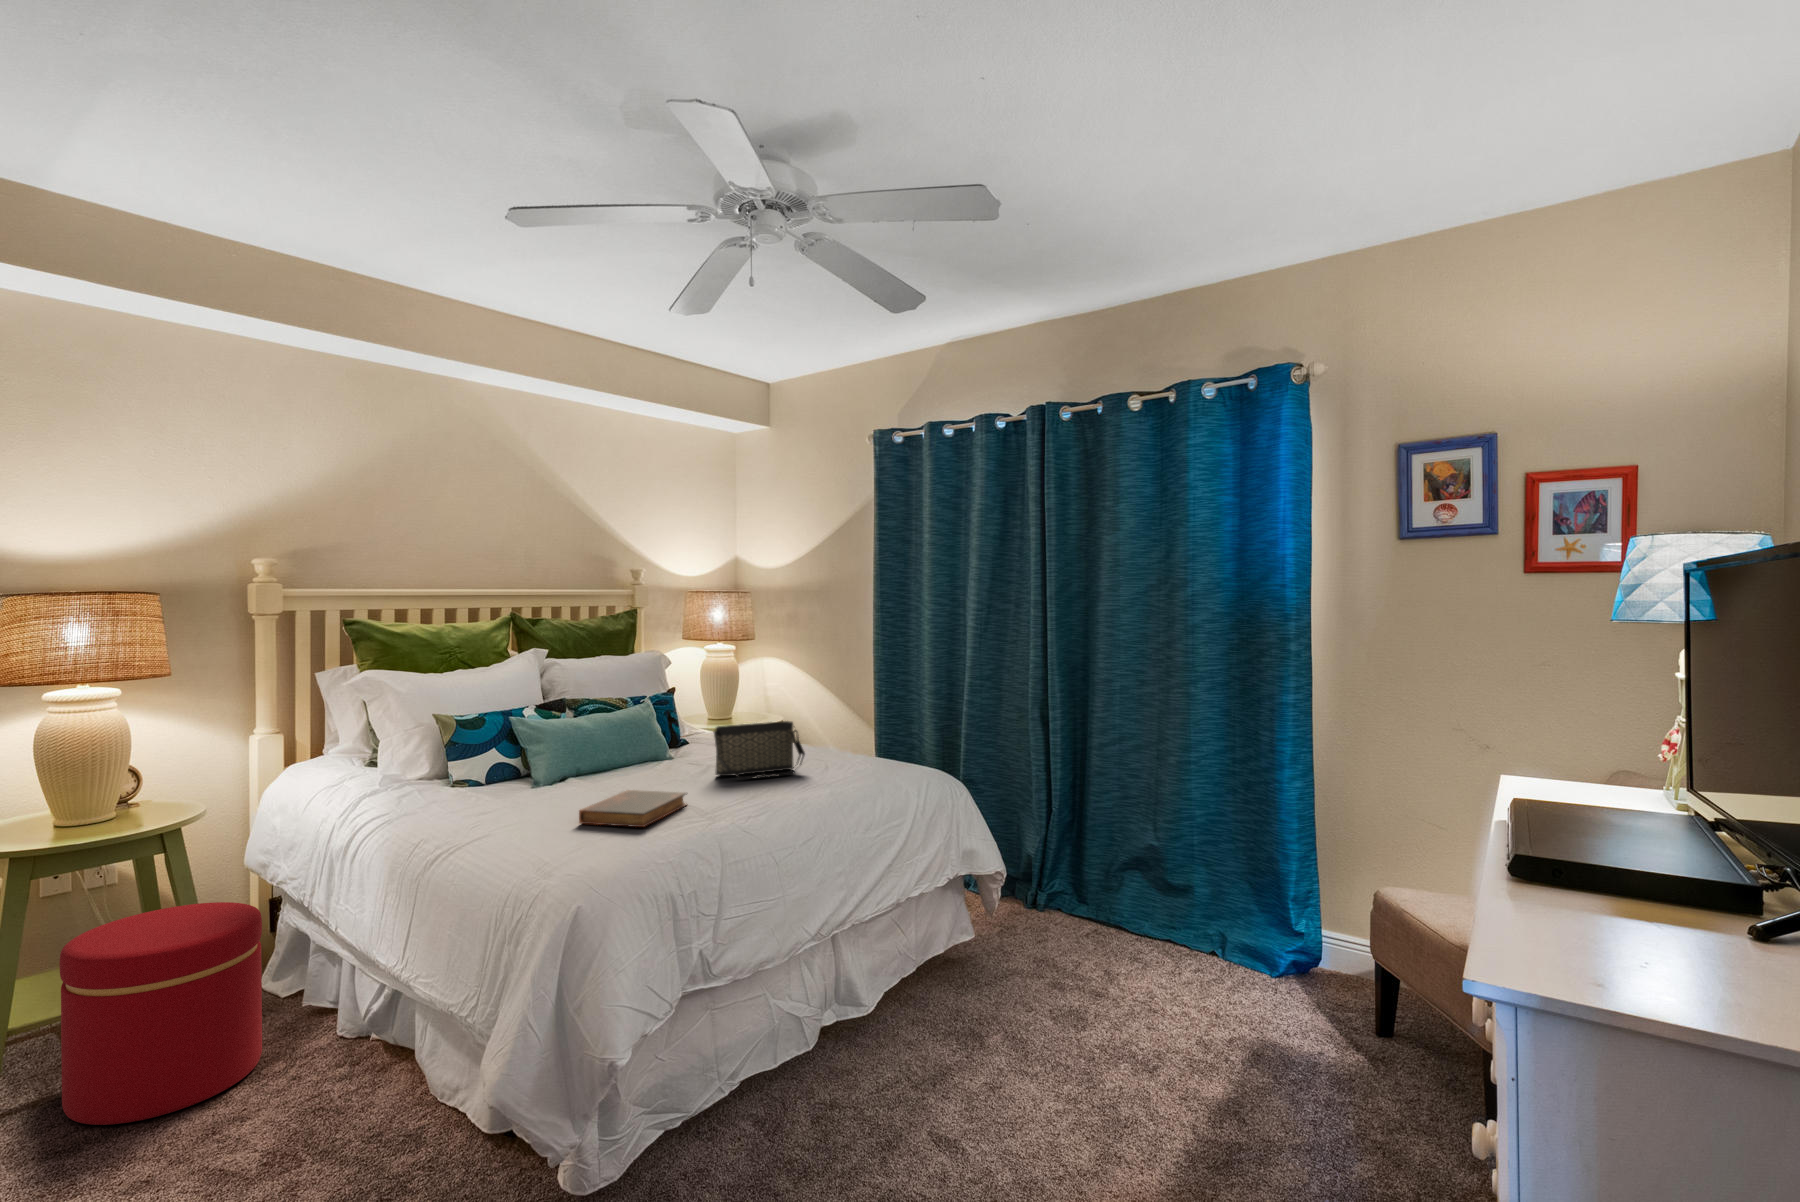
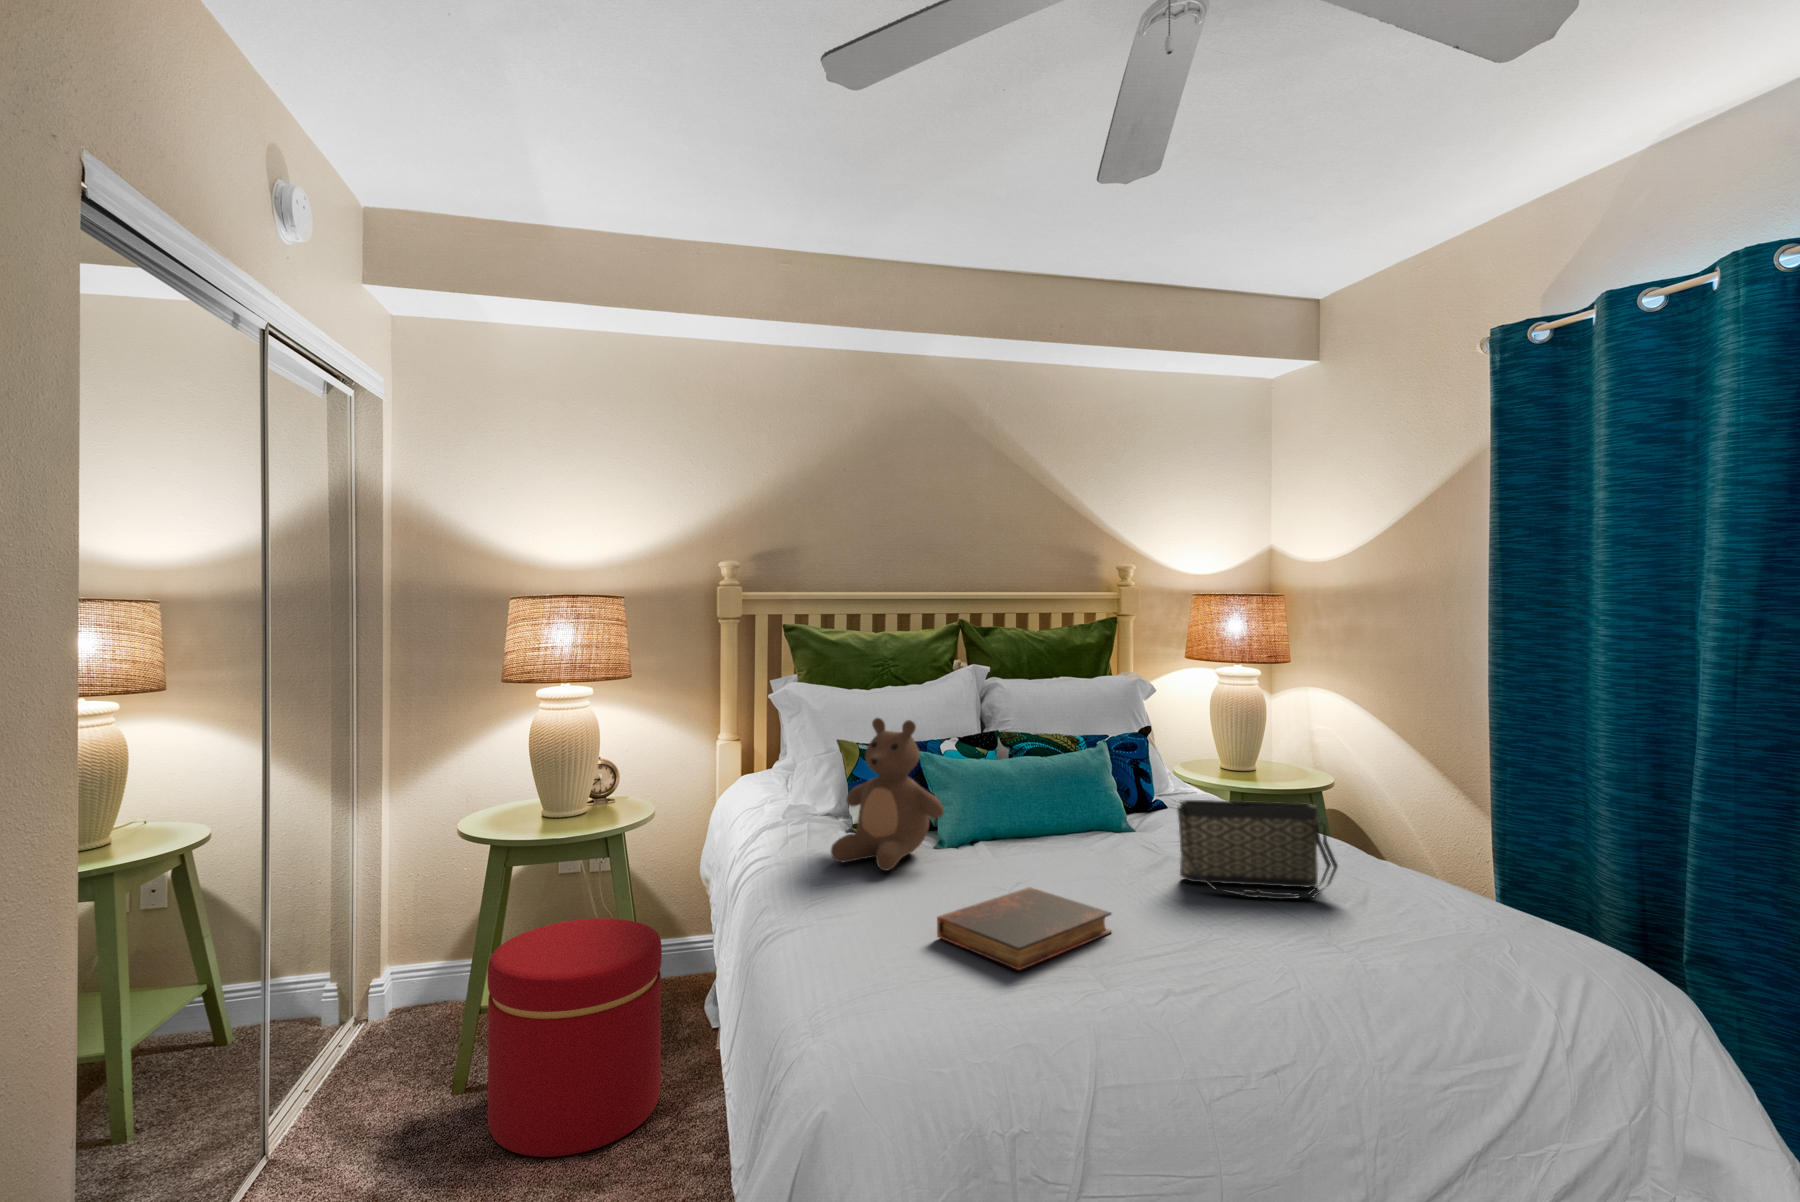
teddy bear: none [460,690,550,801] -> present [831,718,944,871]

